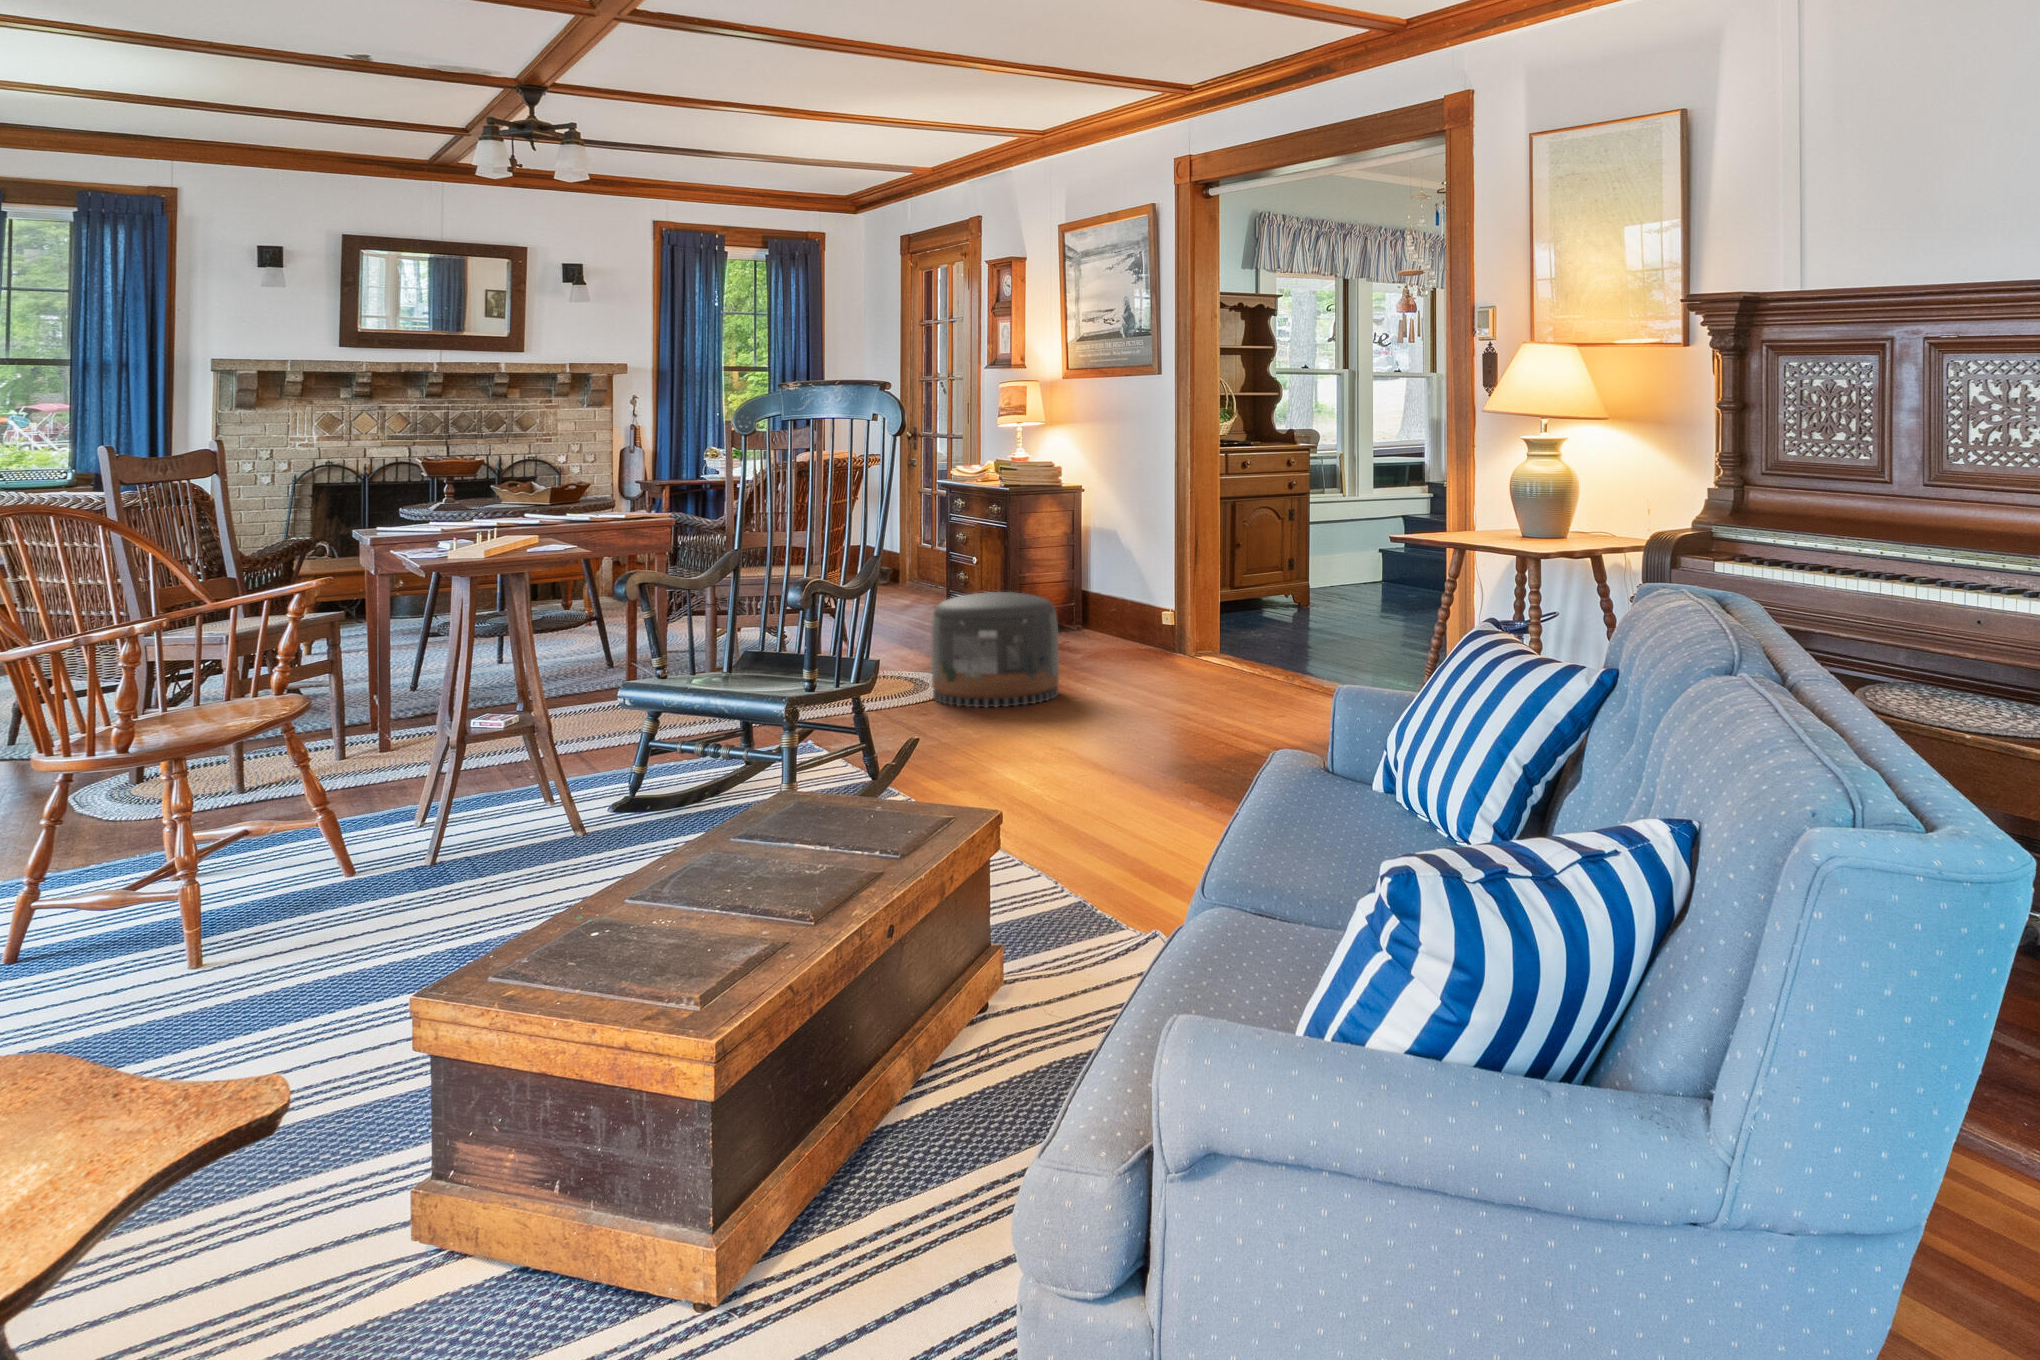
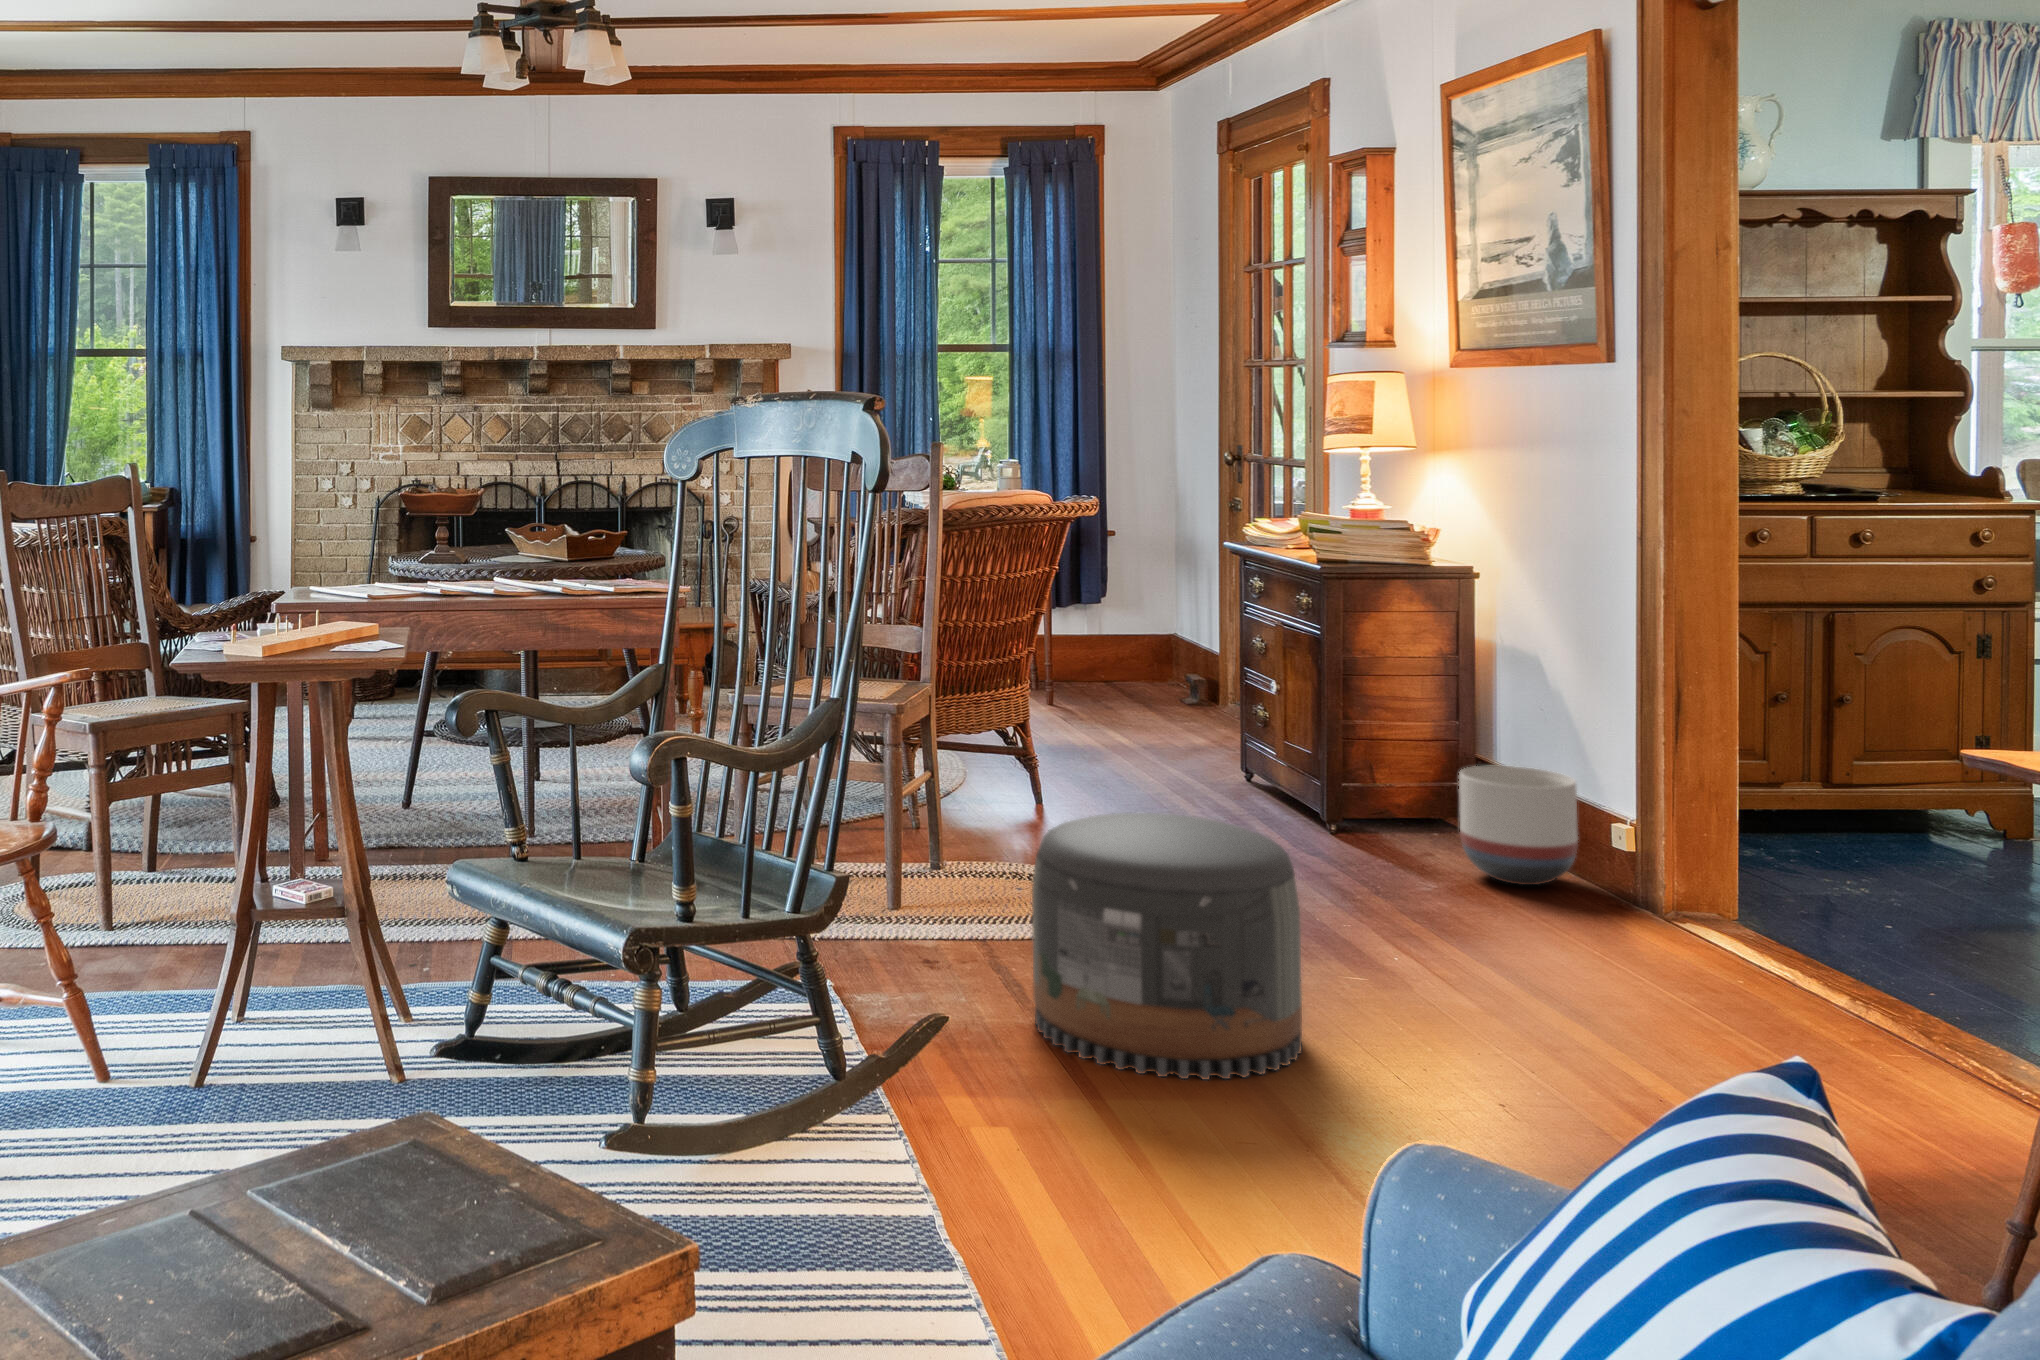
planter: none [1084,582,1137,639] -> present [1459,766,1578,885]

